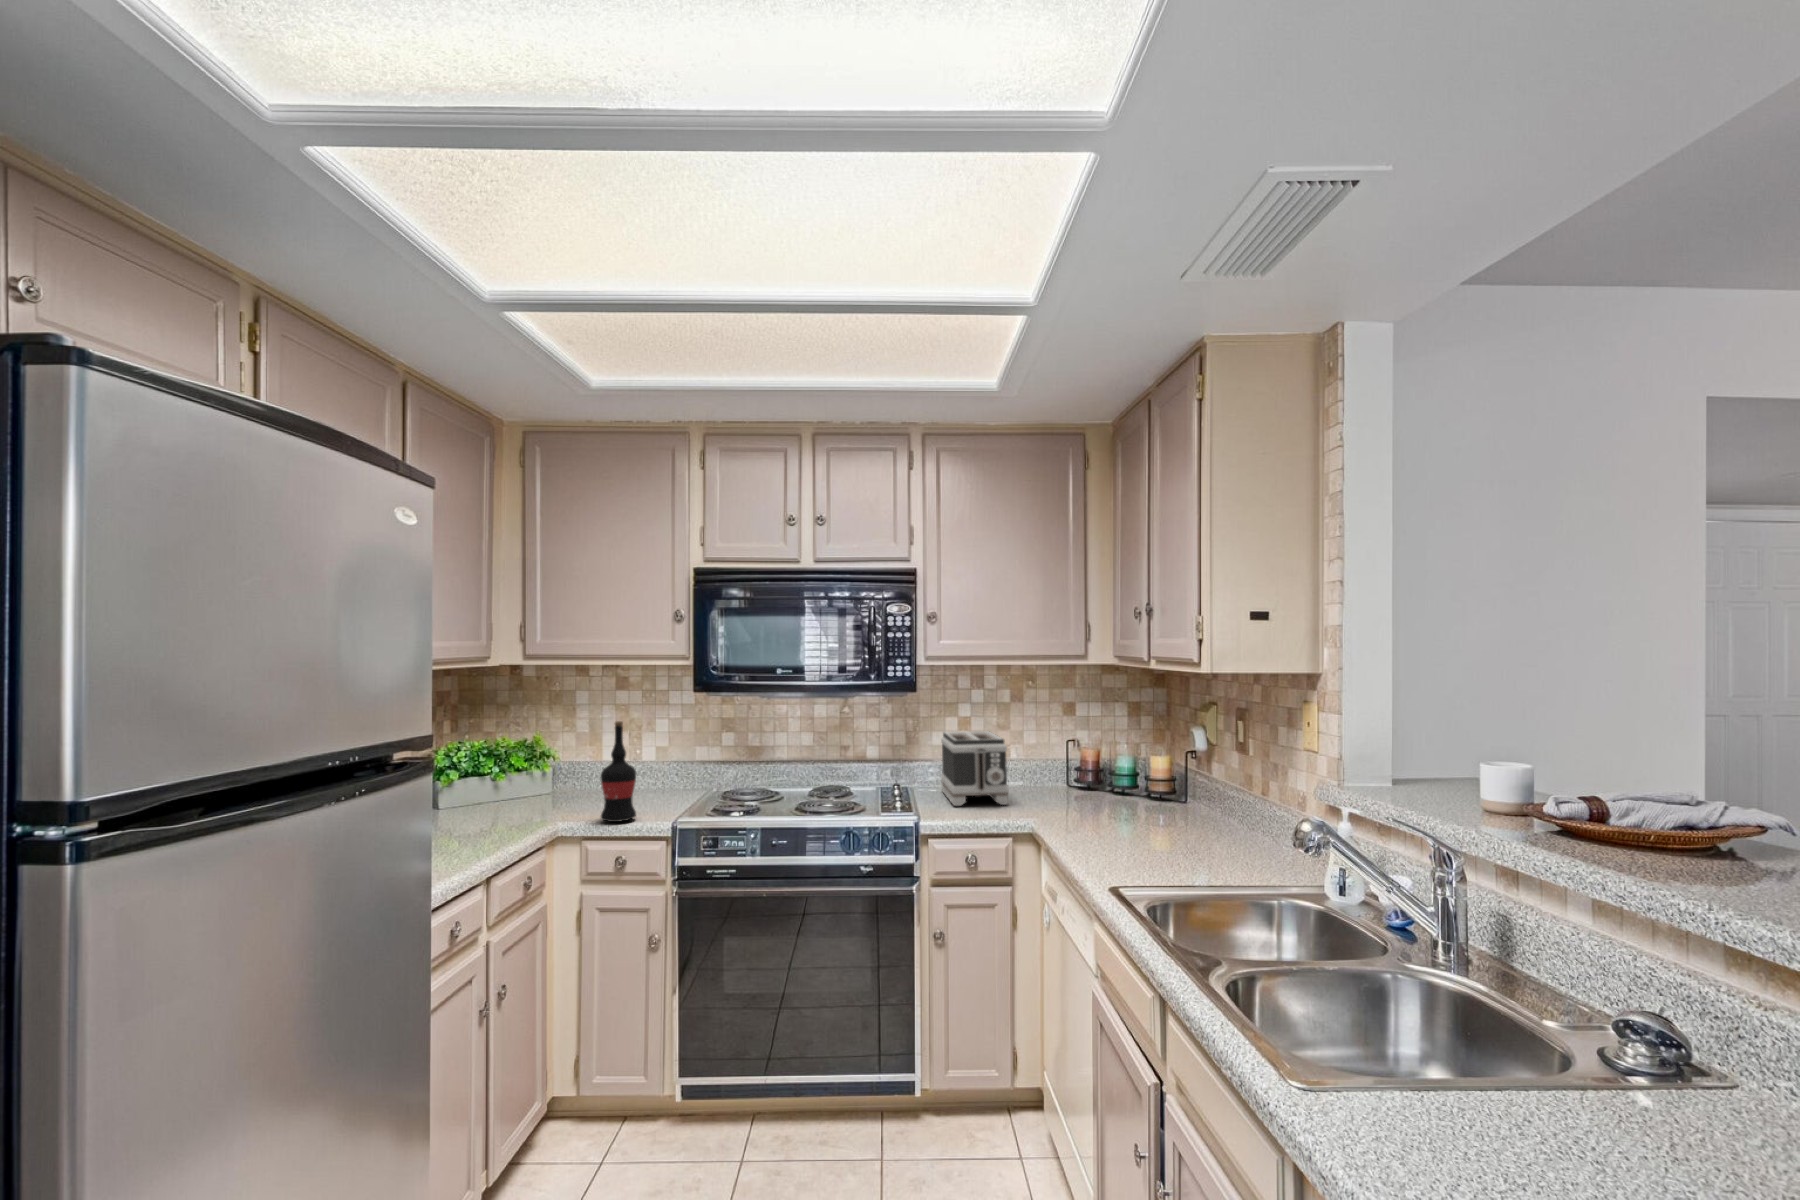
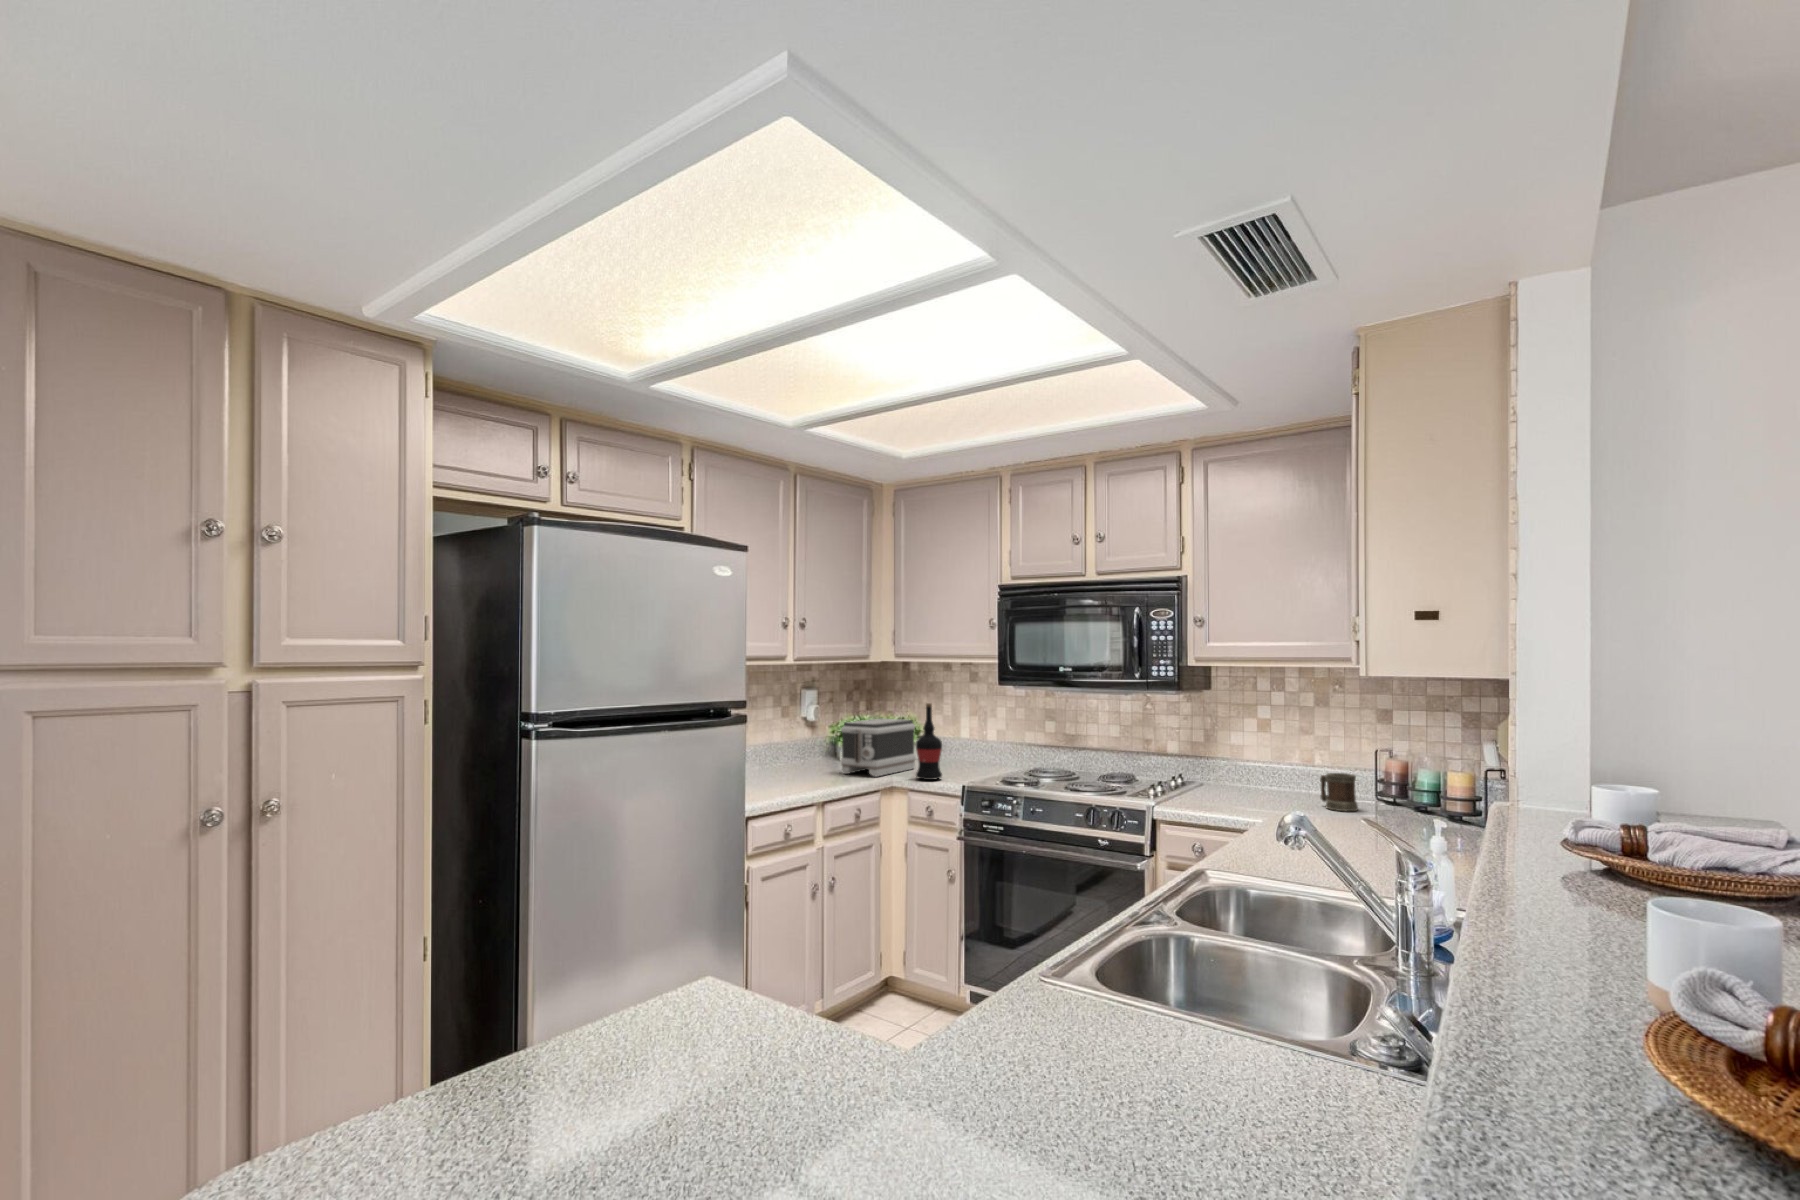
toaster: present [941,731,1009,806] -> present [841,719,916,777]
mug: none [1049,764,1085,800] -> present [1320,773,1358,811]

